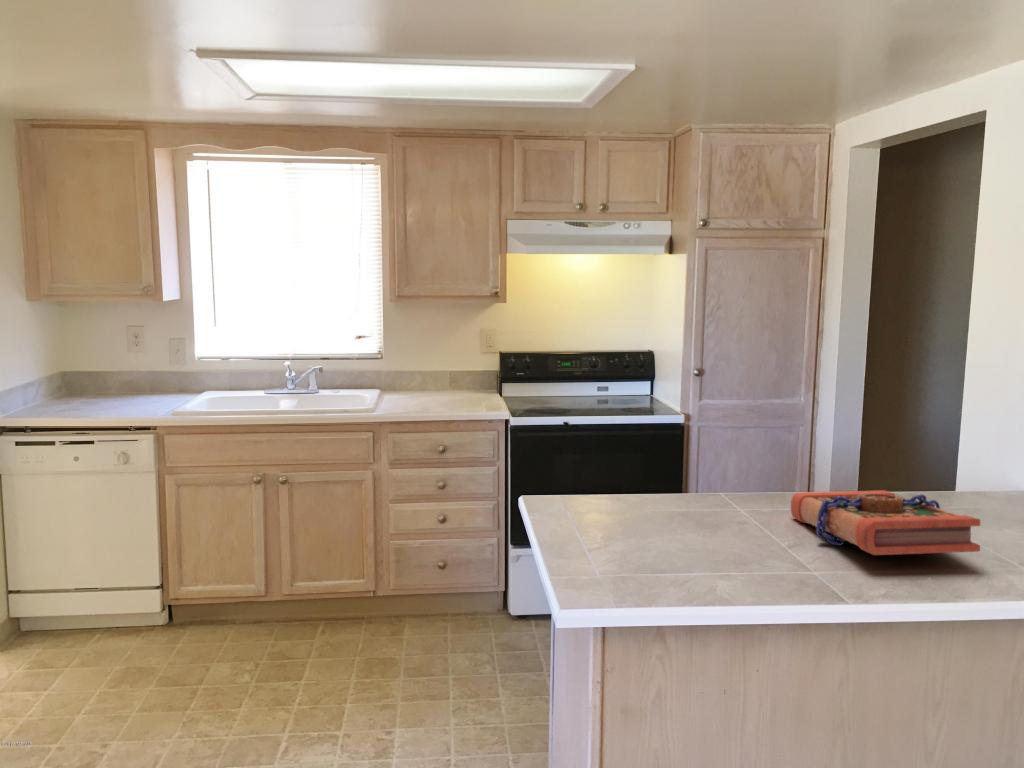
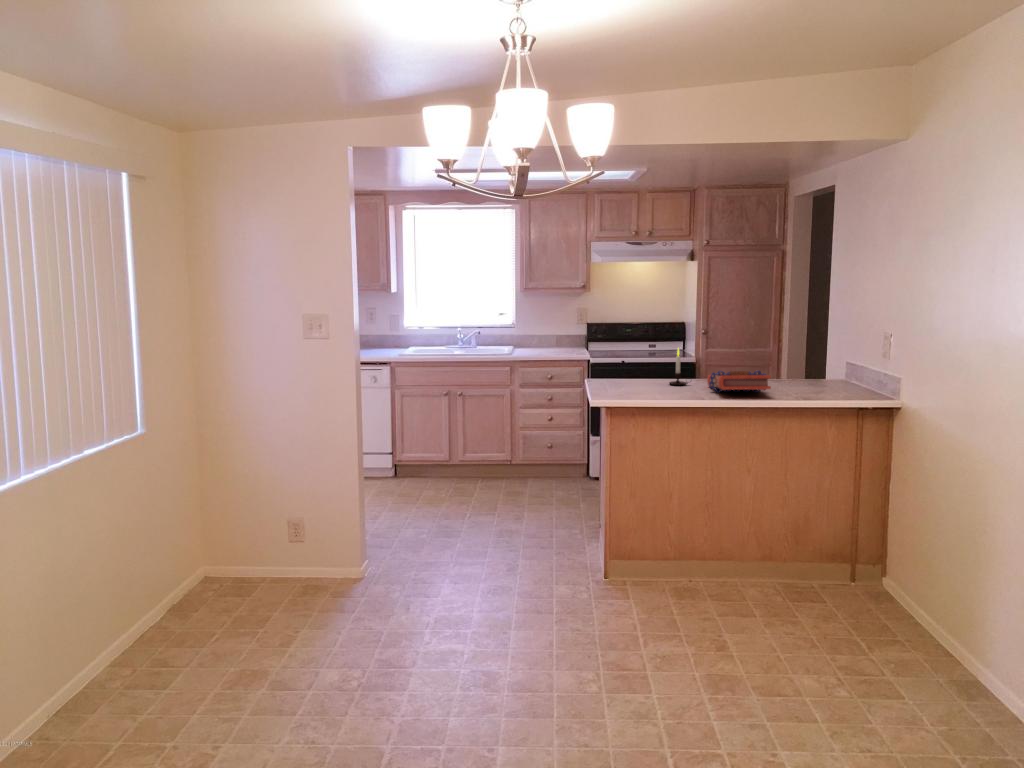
candle: none [705,433,755,516] -> present [669,348,688,385]

